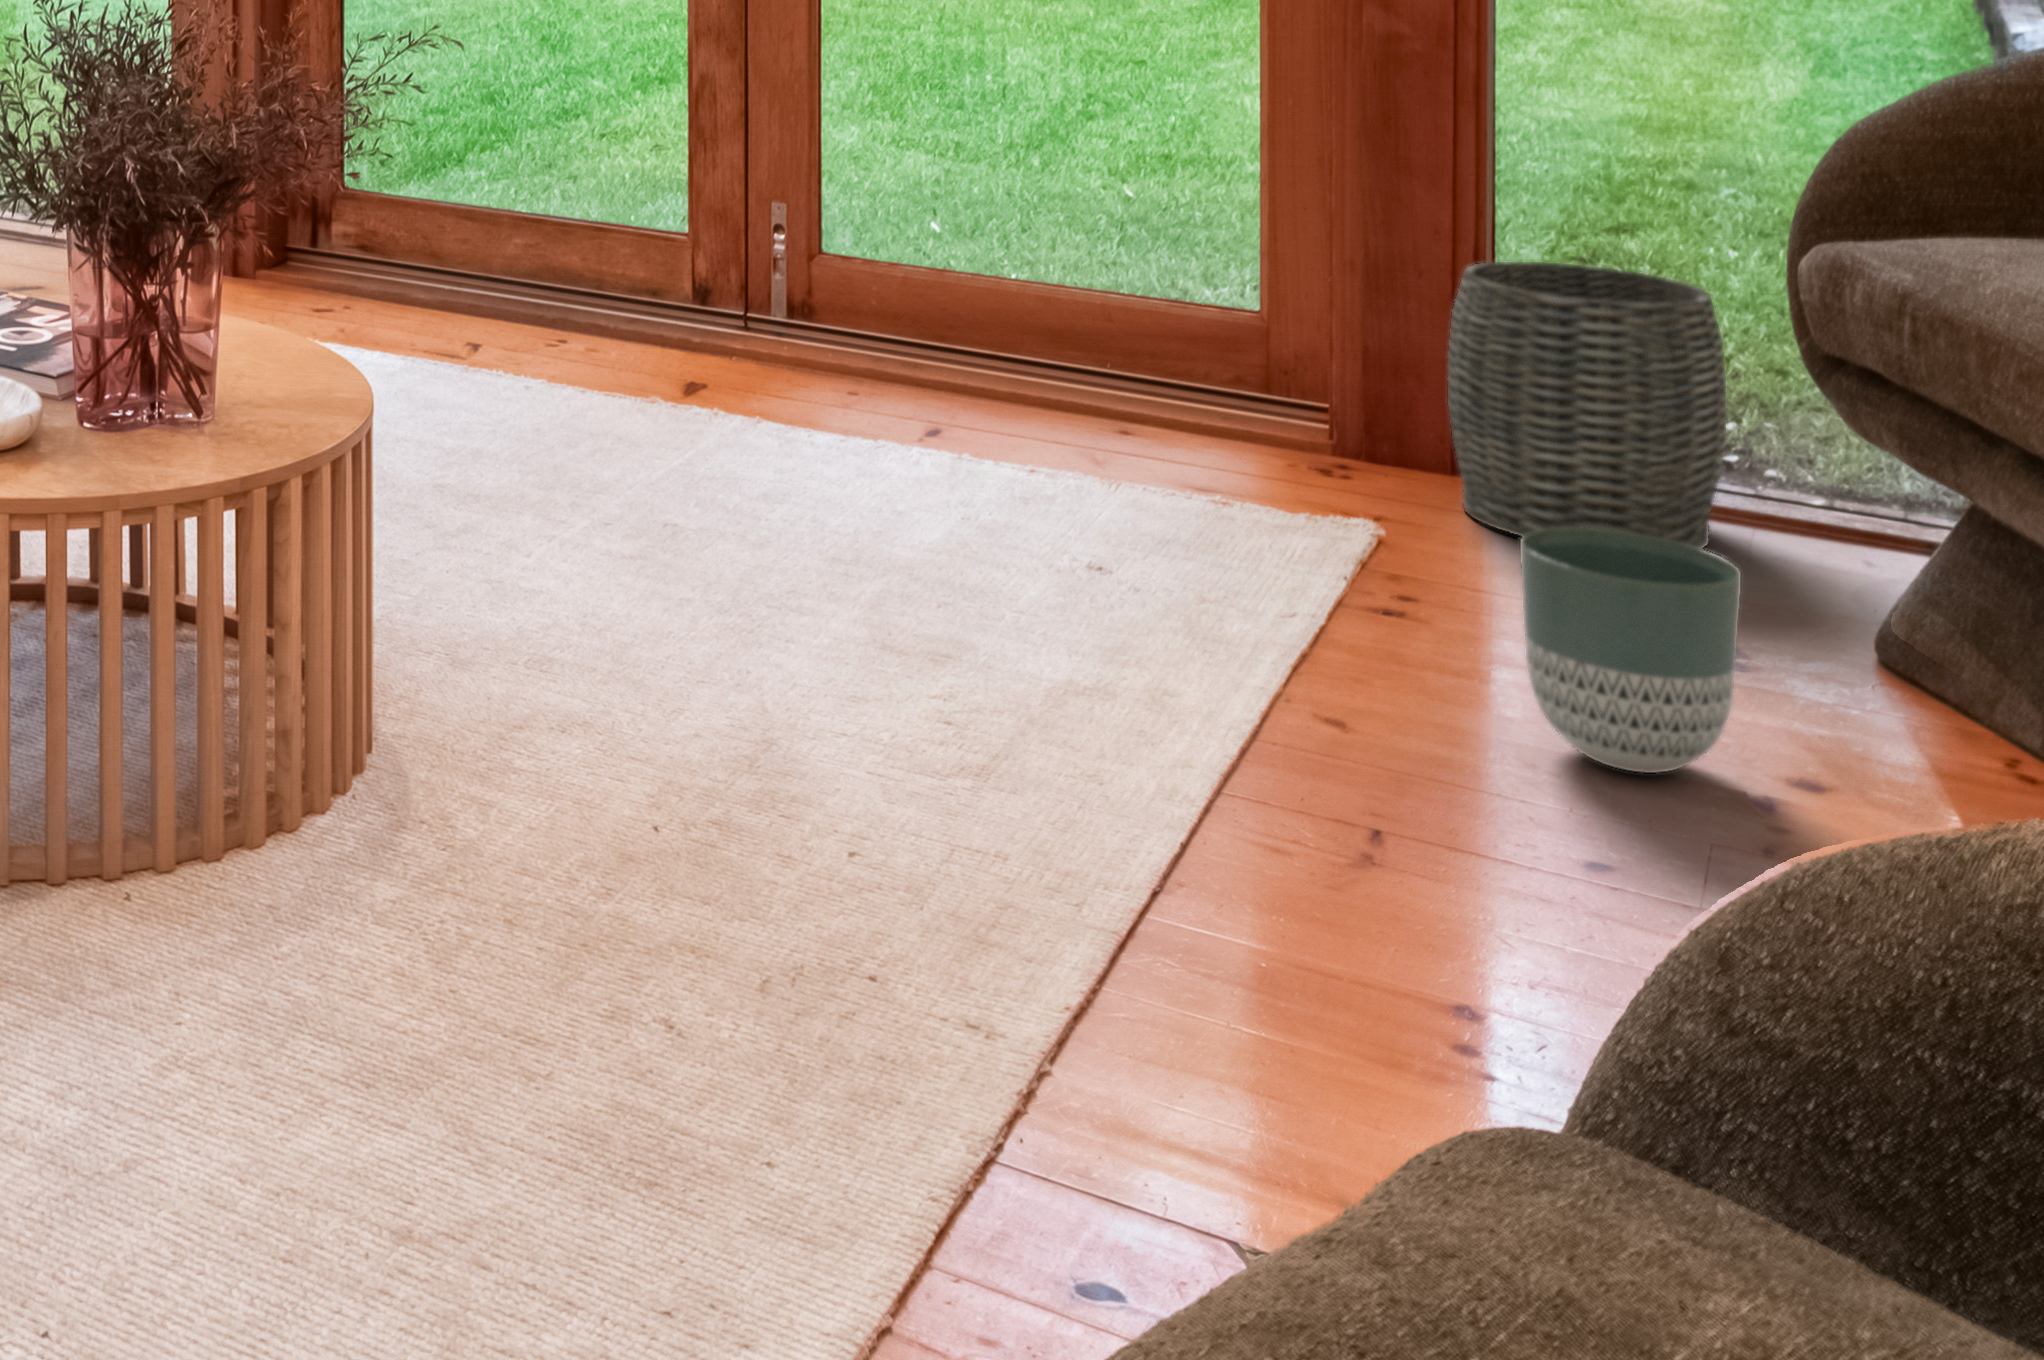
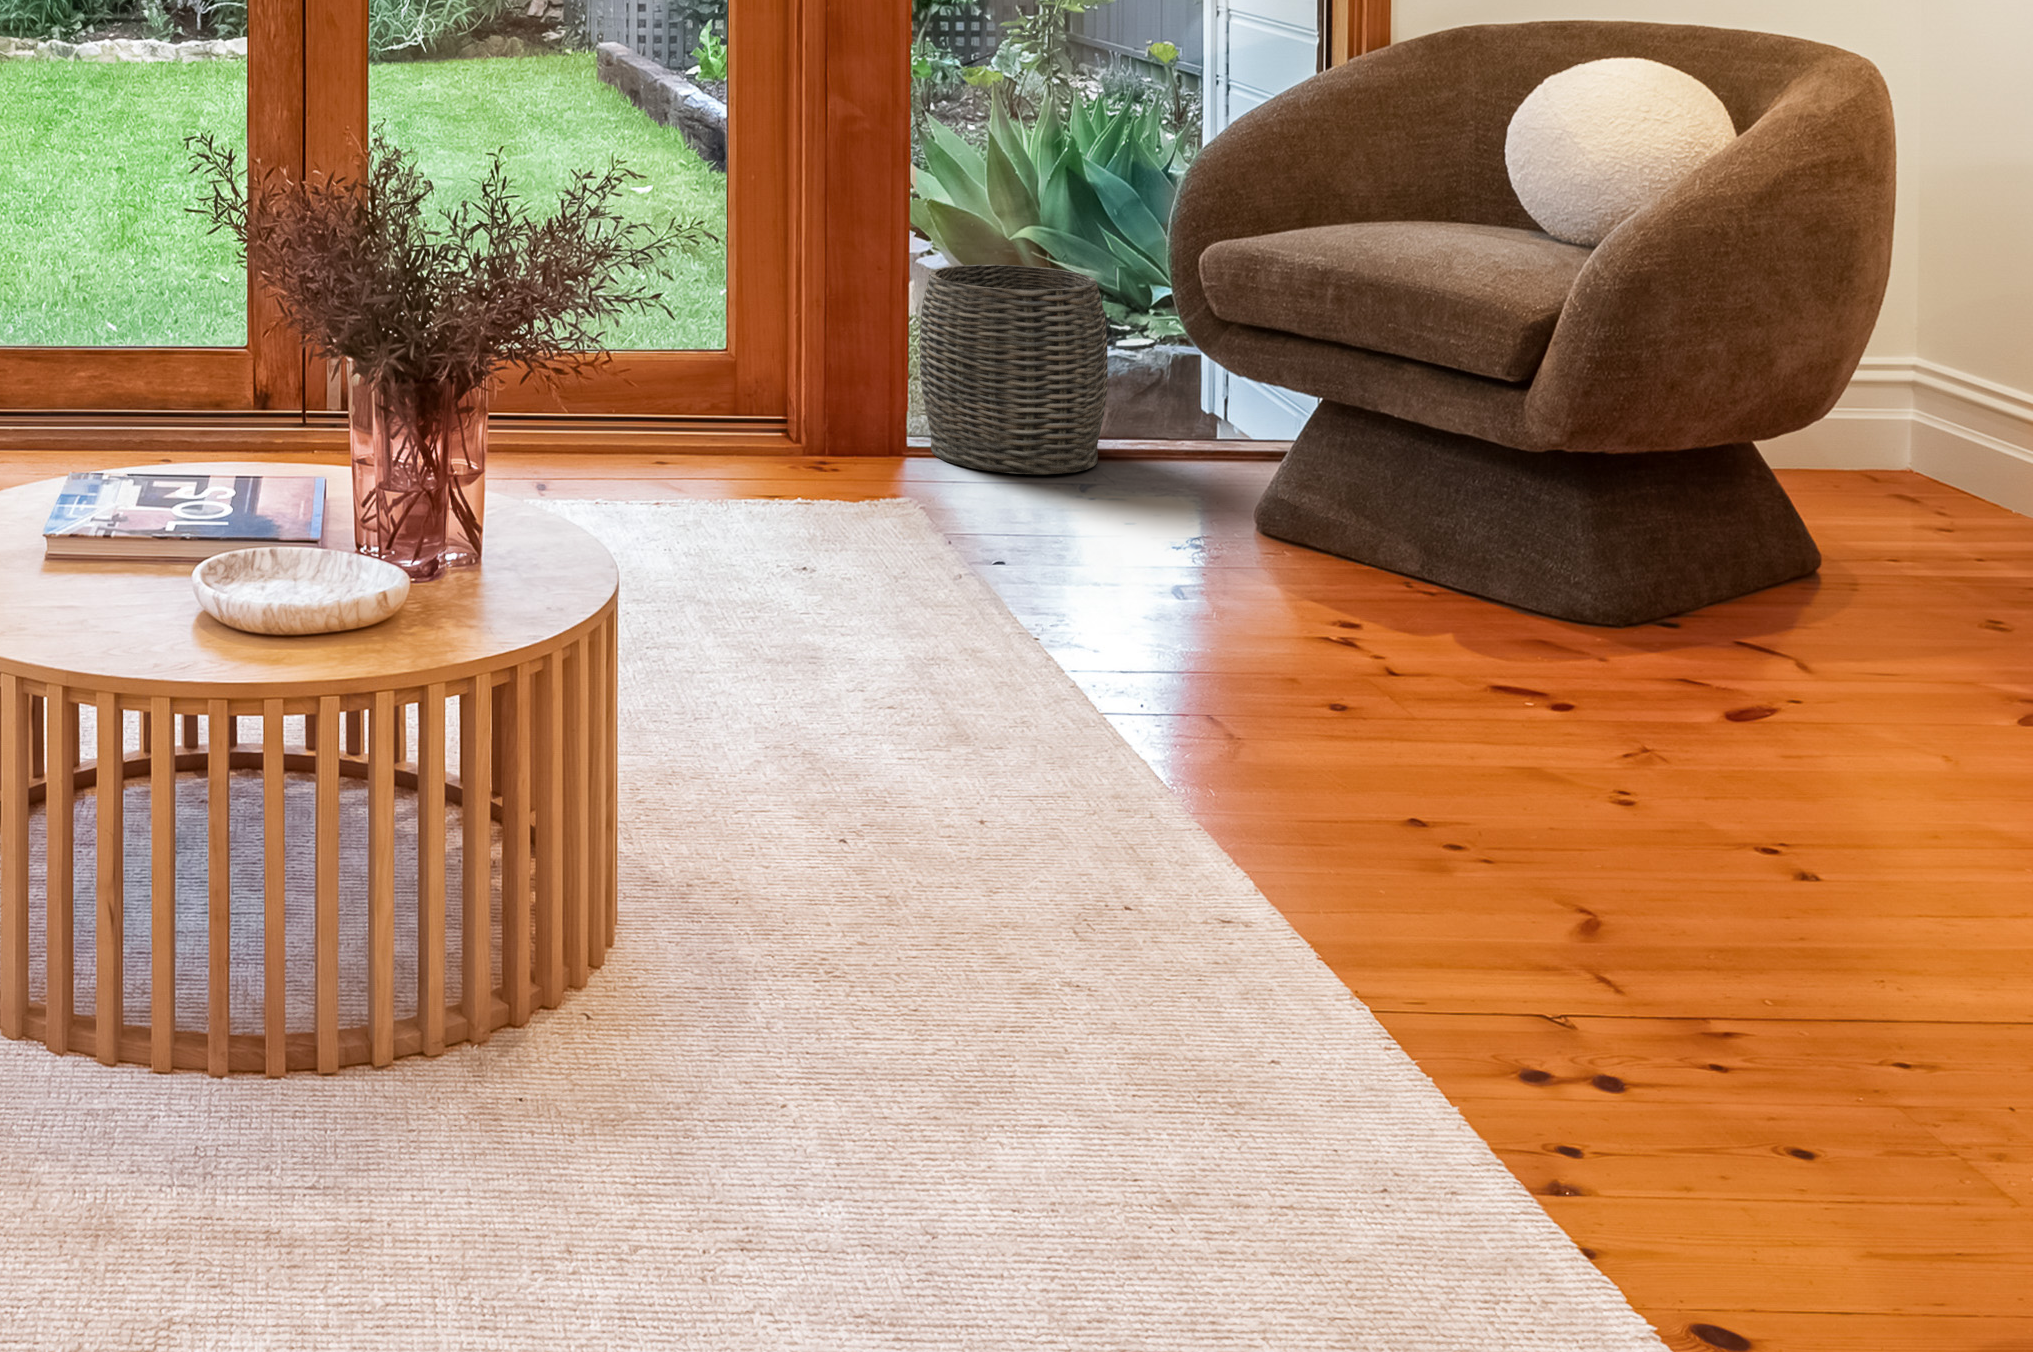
planter: present [1520,528,1741,773] -> none [1222,454,1373,625]

